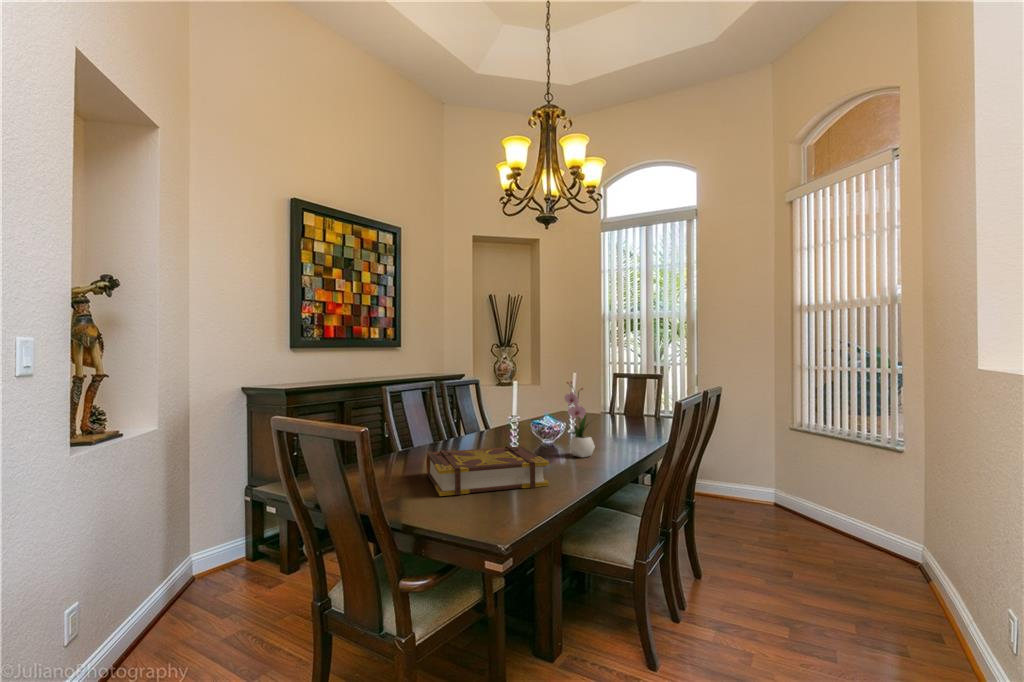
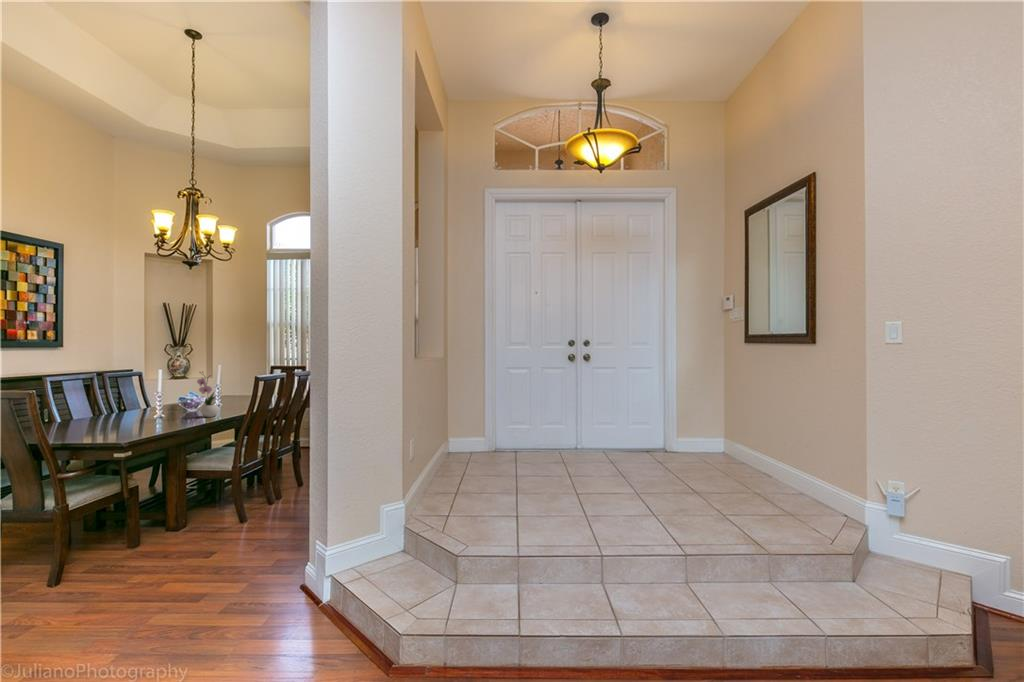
book: present [426,446,549,496] -> none [83,411,174,439]

